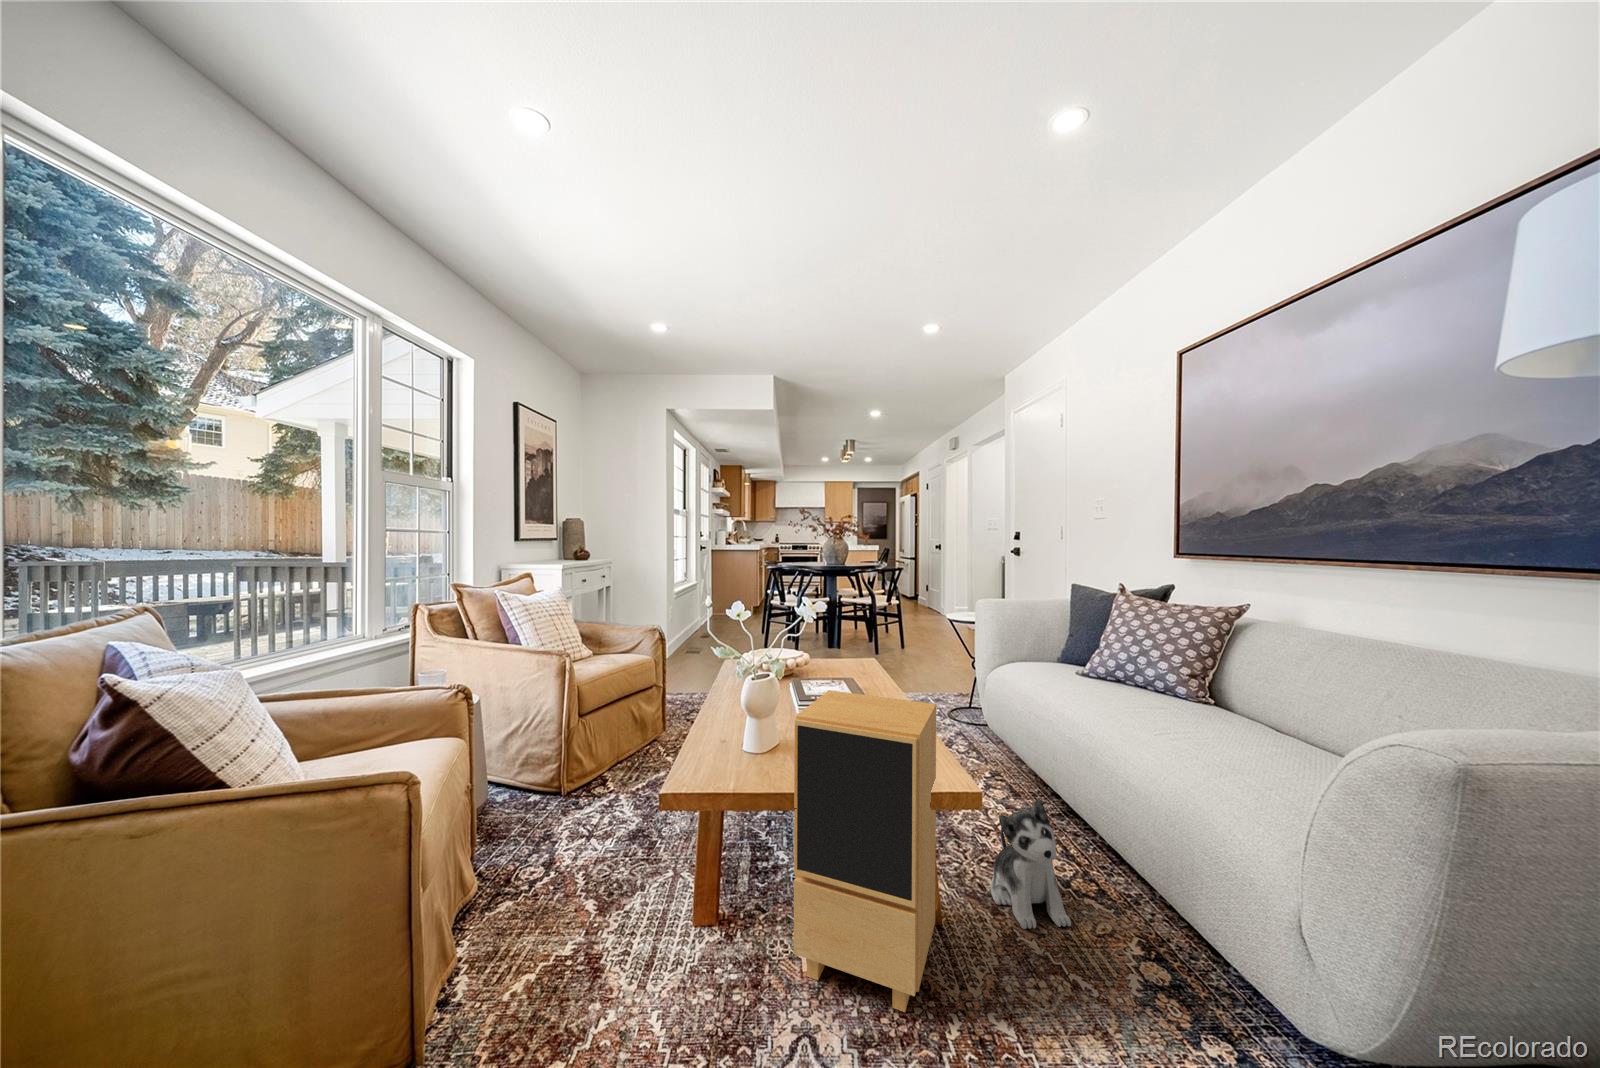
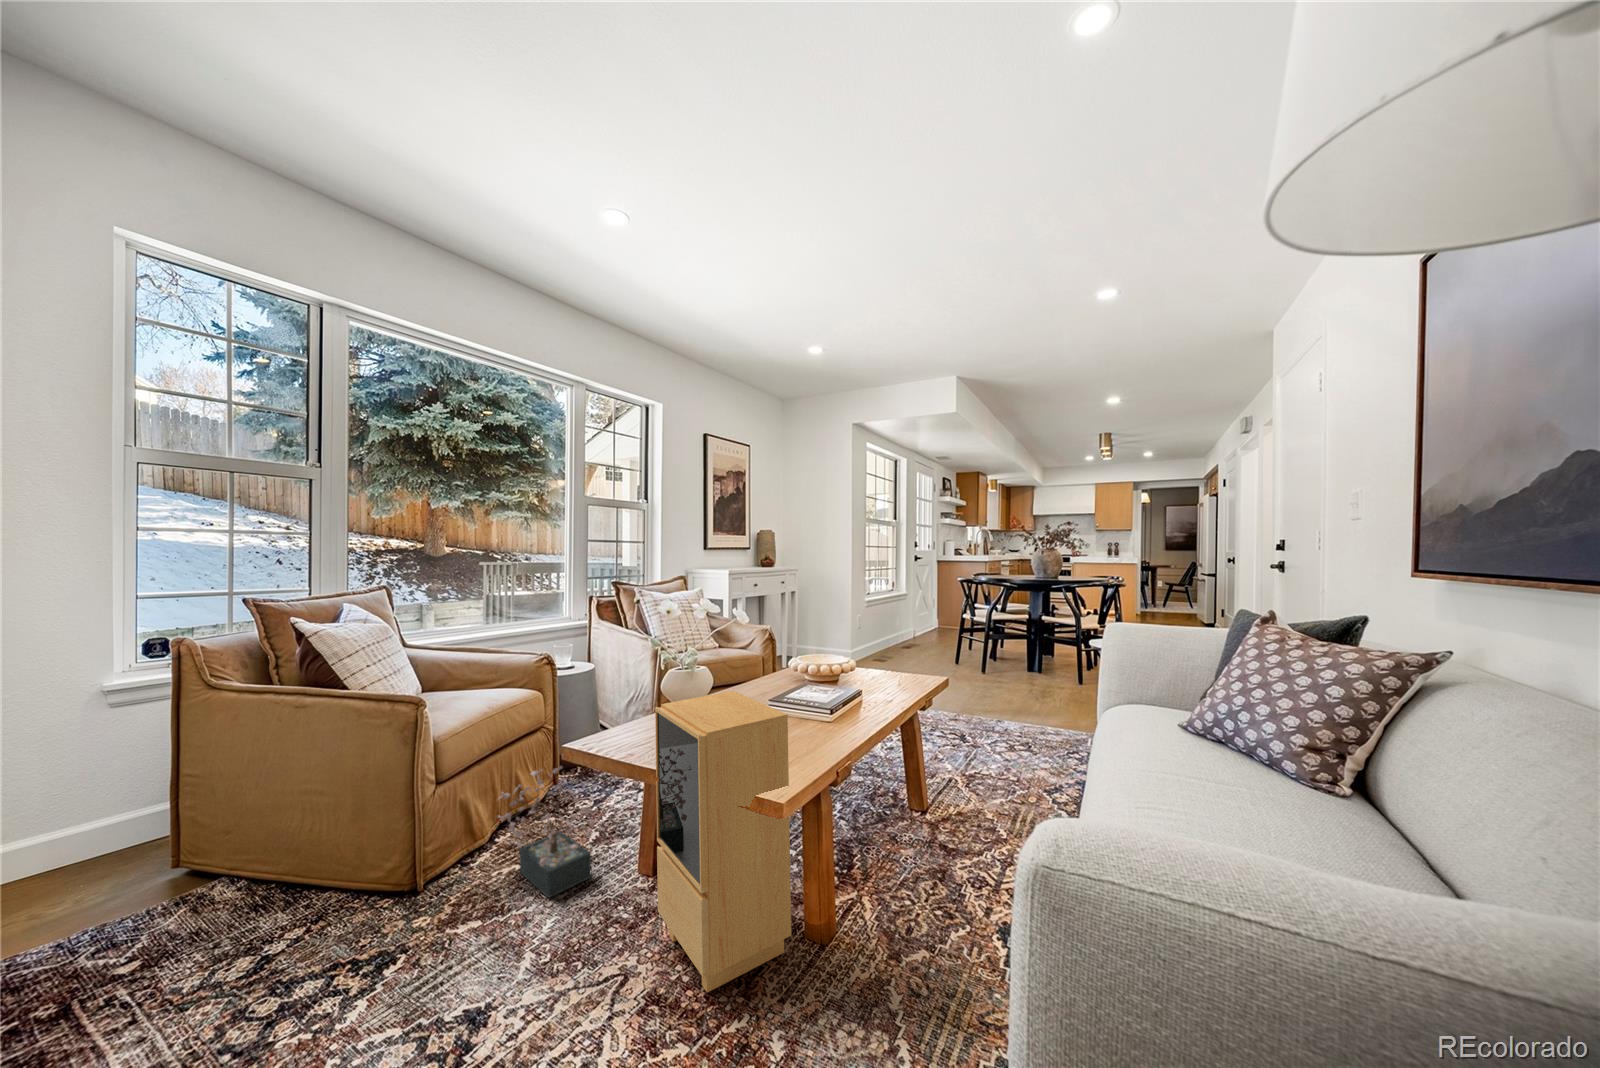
plush toy: present [990,799,1071,929] -> none [887,847,971,1003]
decorative plant: none [499,825,662,1001] -> present [499,766,603,898]

